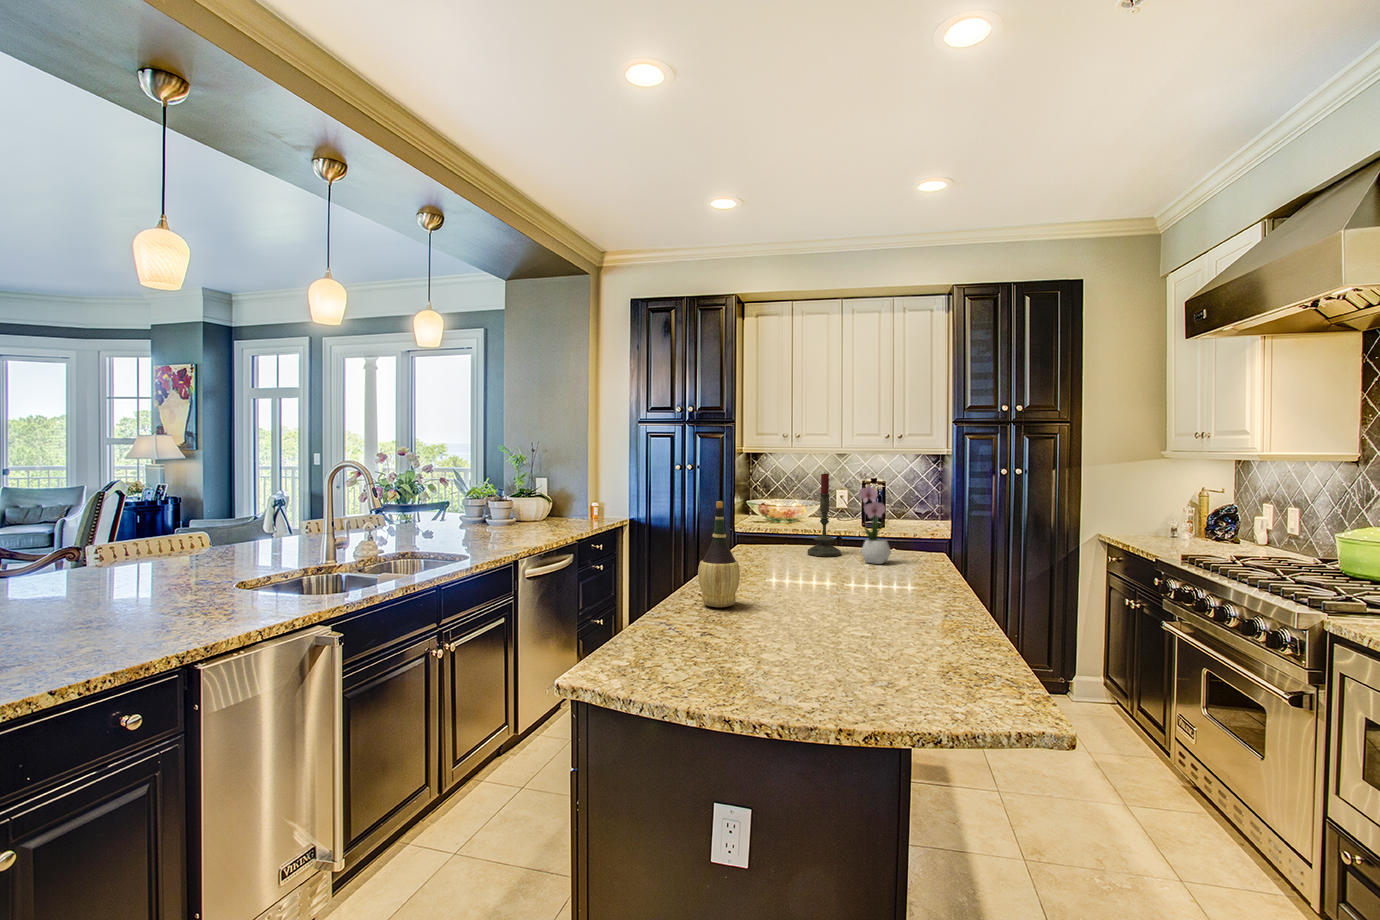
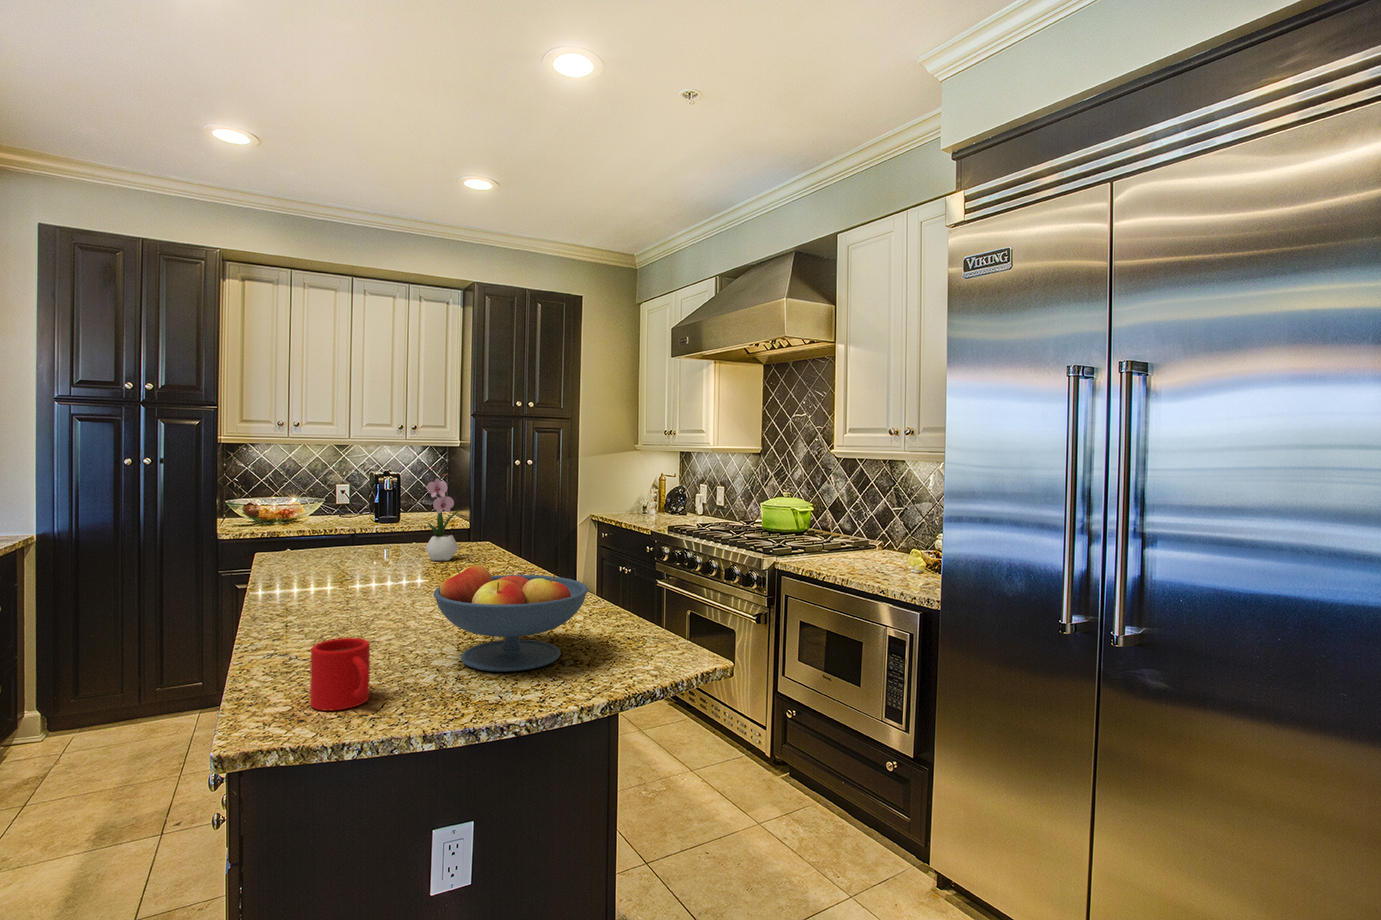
candle: present [808,473,841,557] -> none [356,464,396,560]
wine bottle: present [698,501,740,607] -> none [293,503,349,630]
fruit bowl: none [757,563,912,678] -> present [433,565,588,672]
mug: none [643,613,688,673] -> present [310,638,370,711]

